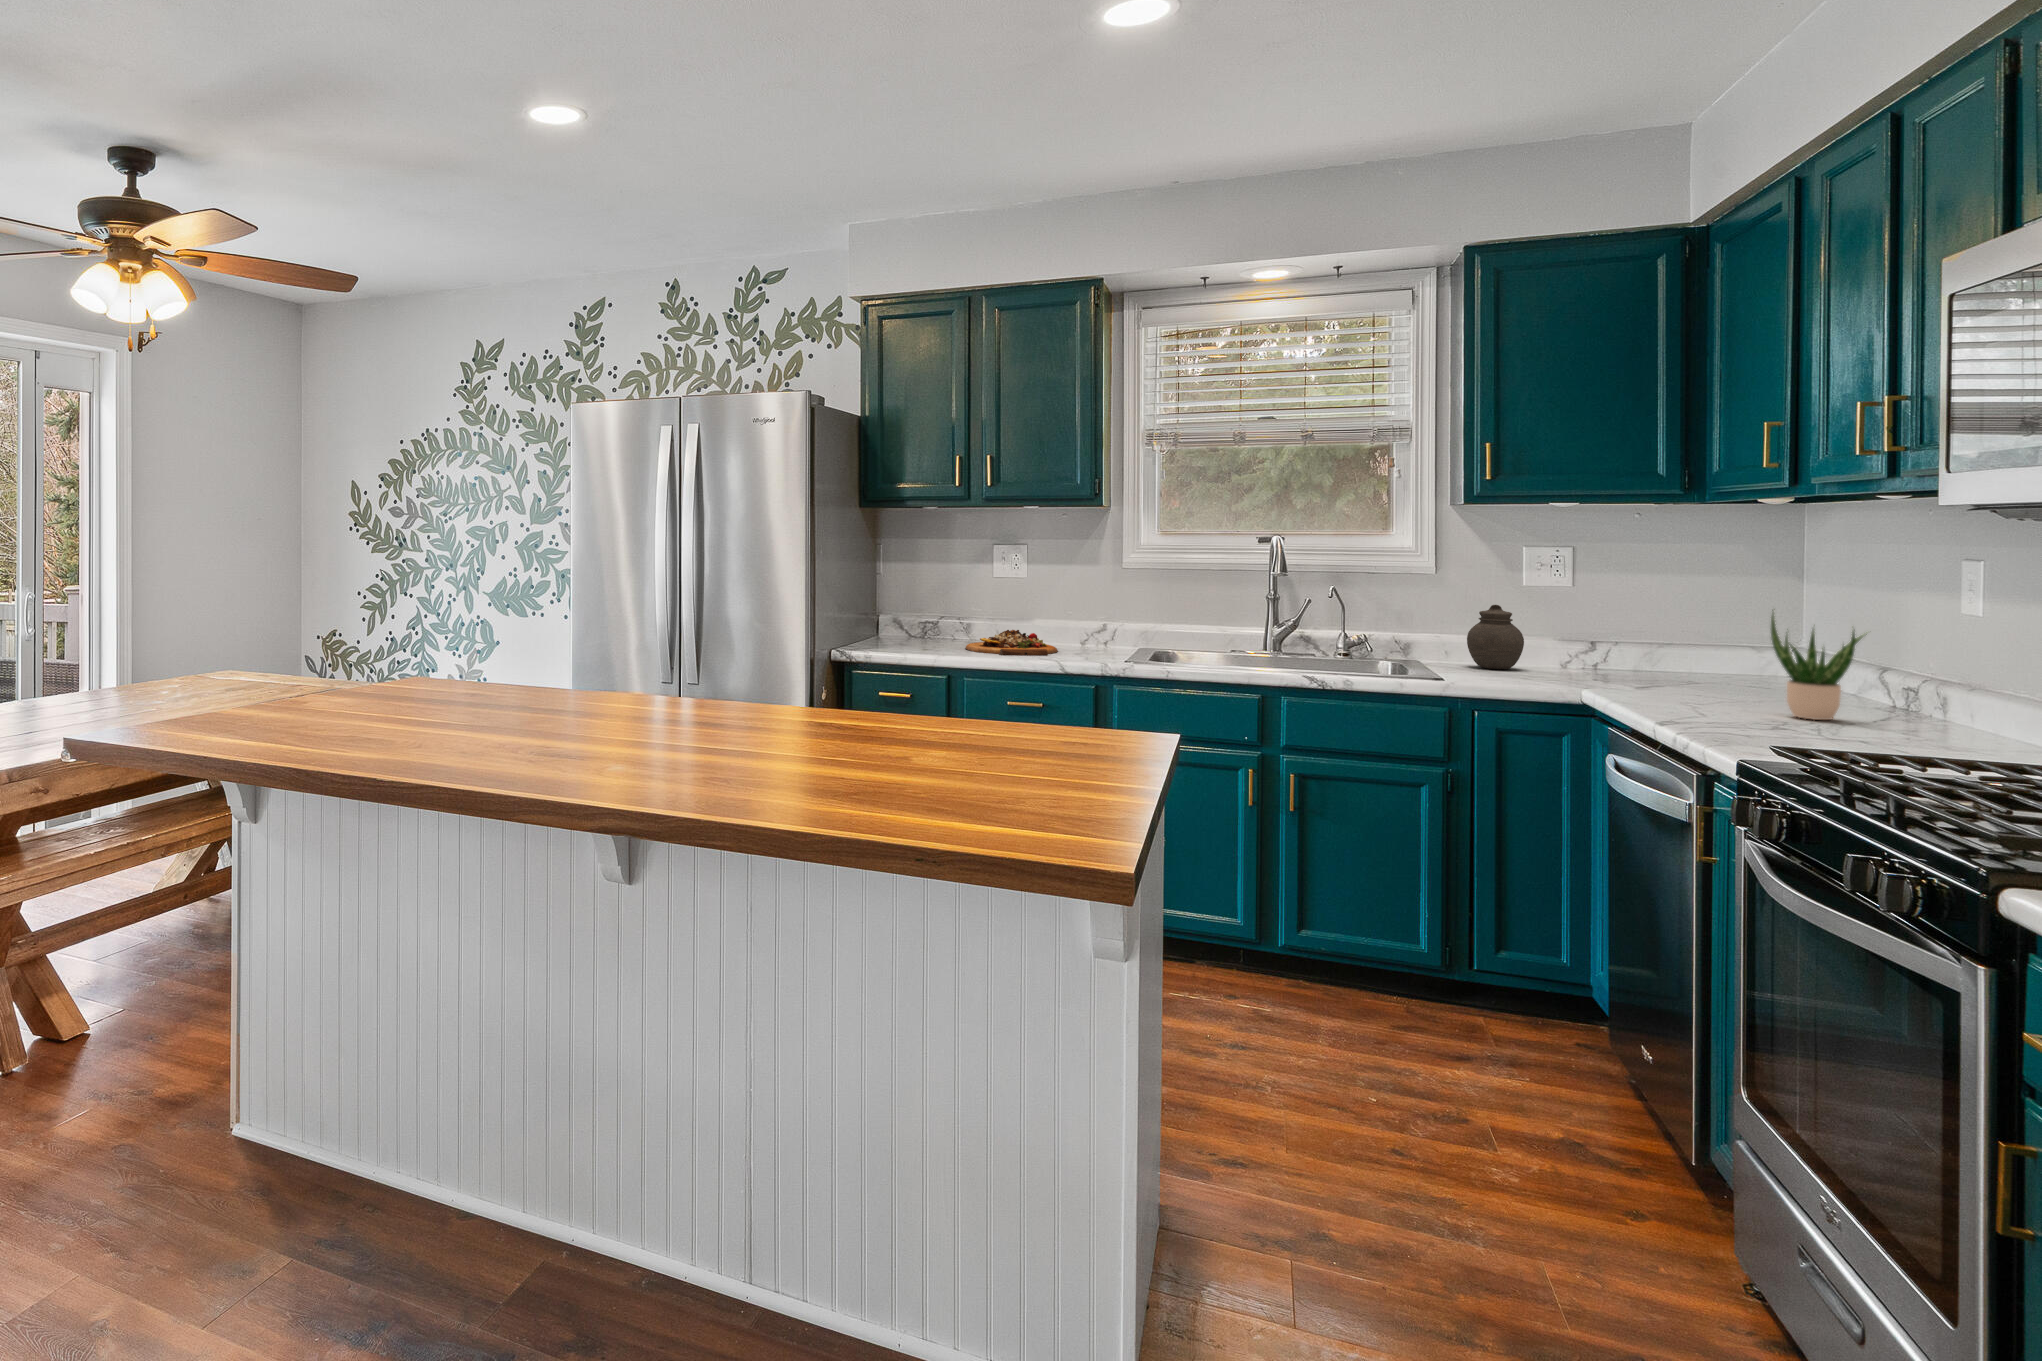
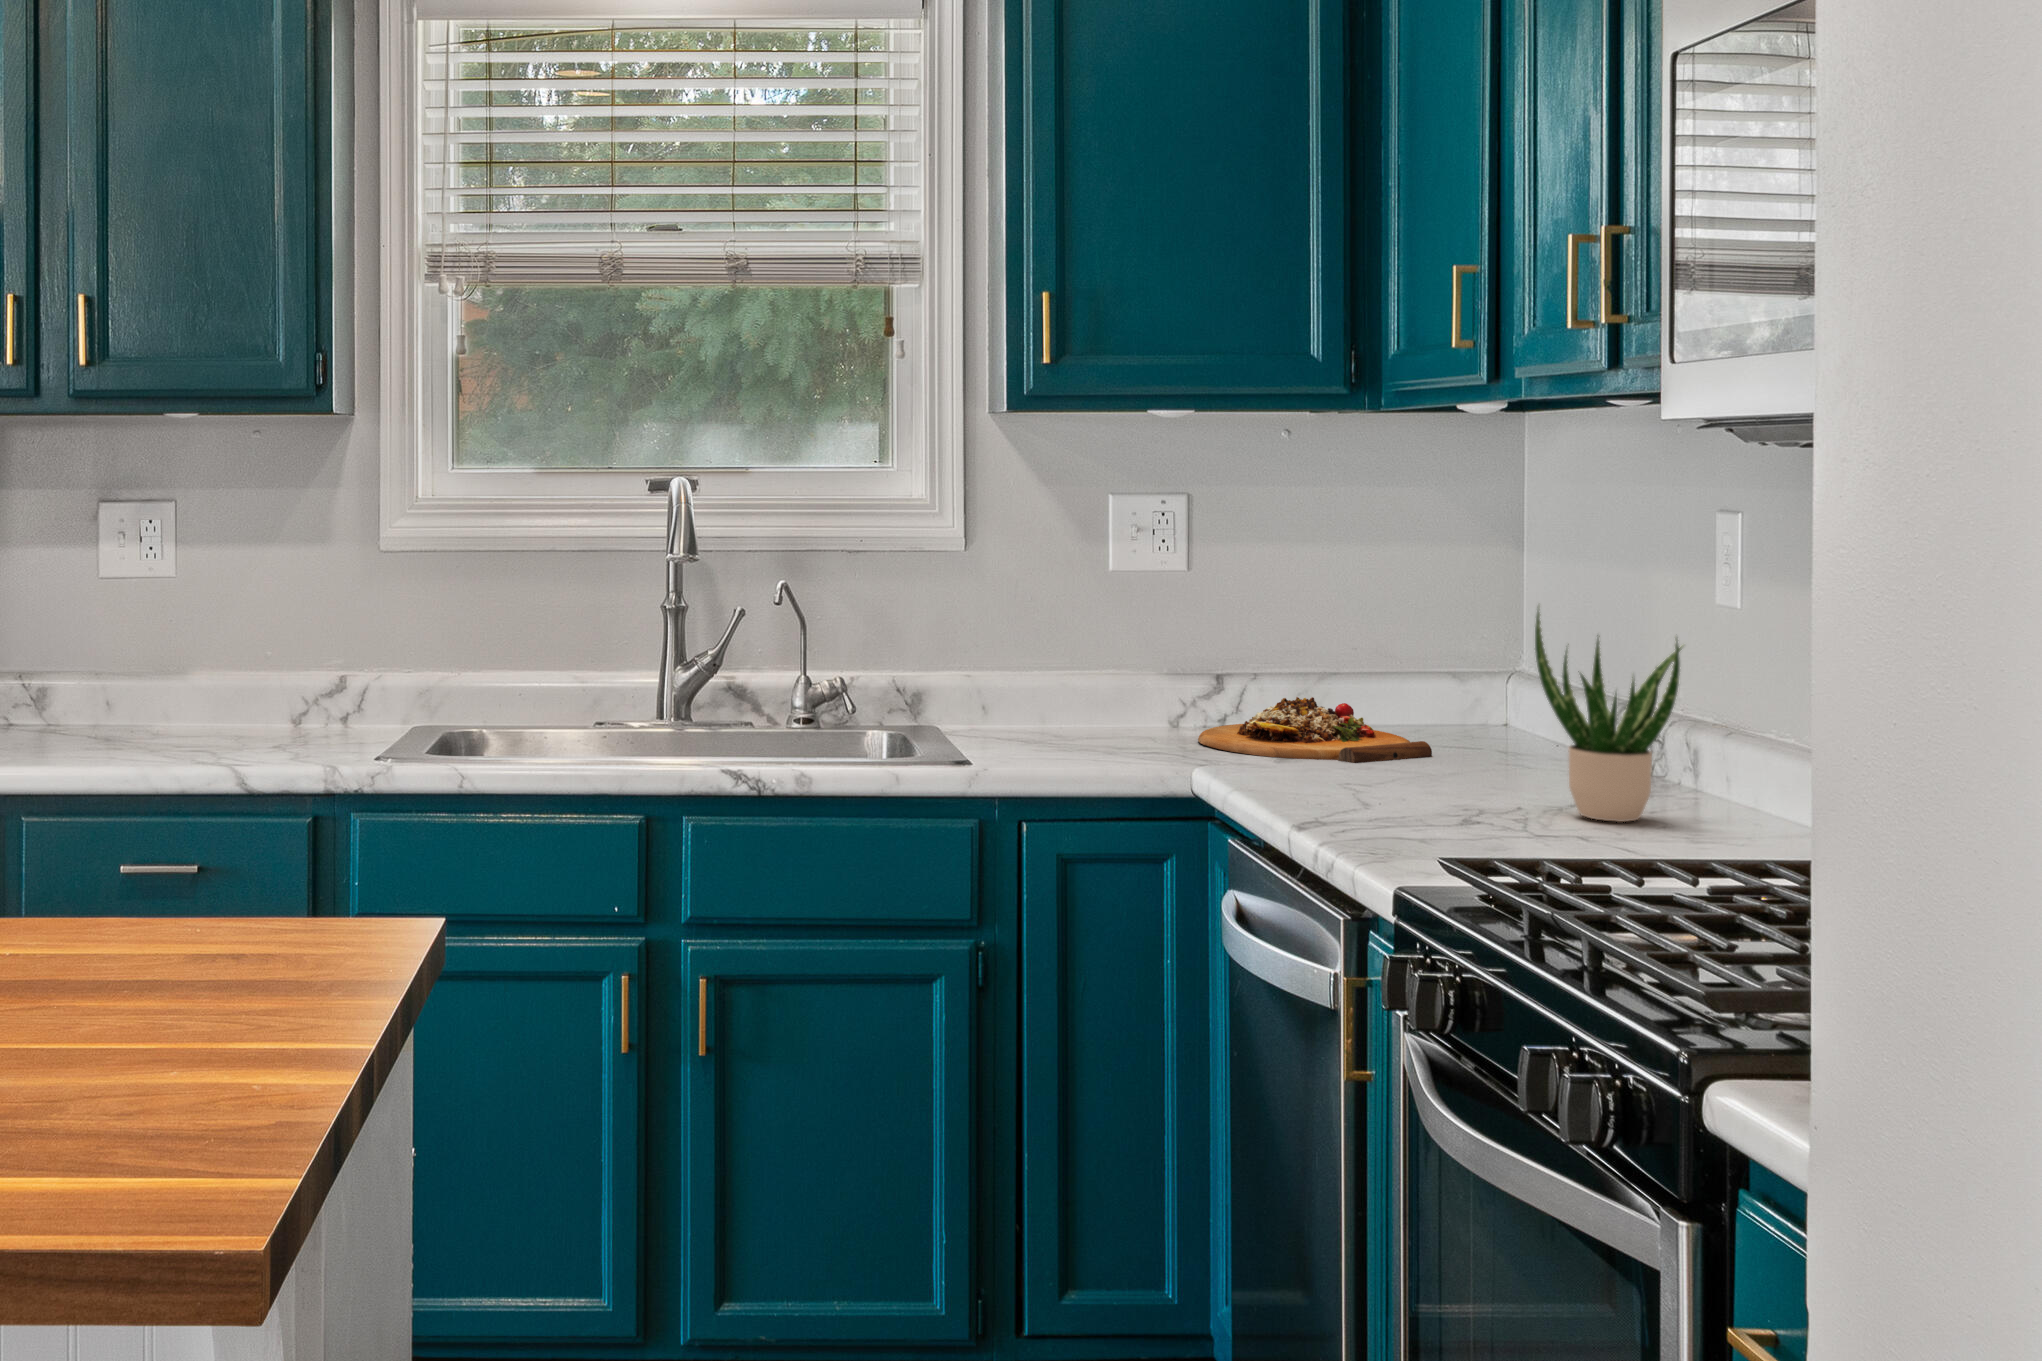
jar: present [1467,605,1524,669] -> none [1011,608,1103,734]
cutting board: present [966,630,1058,656] -> present [1198,697,1433,763]

